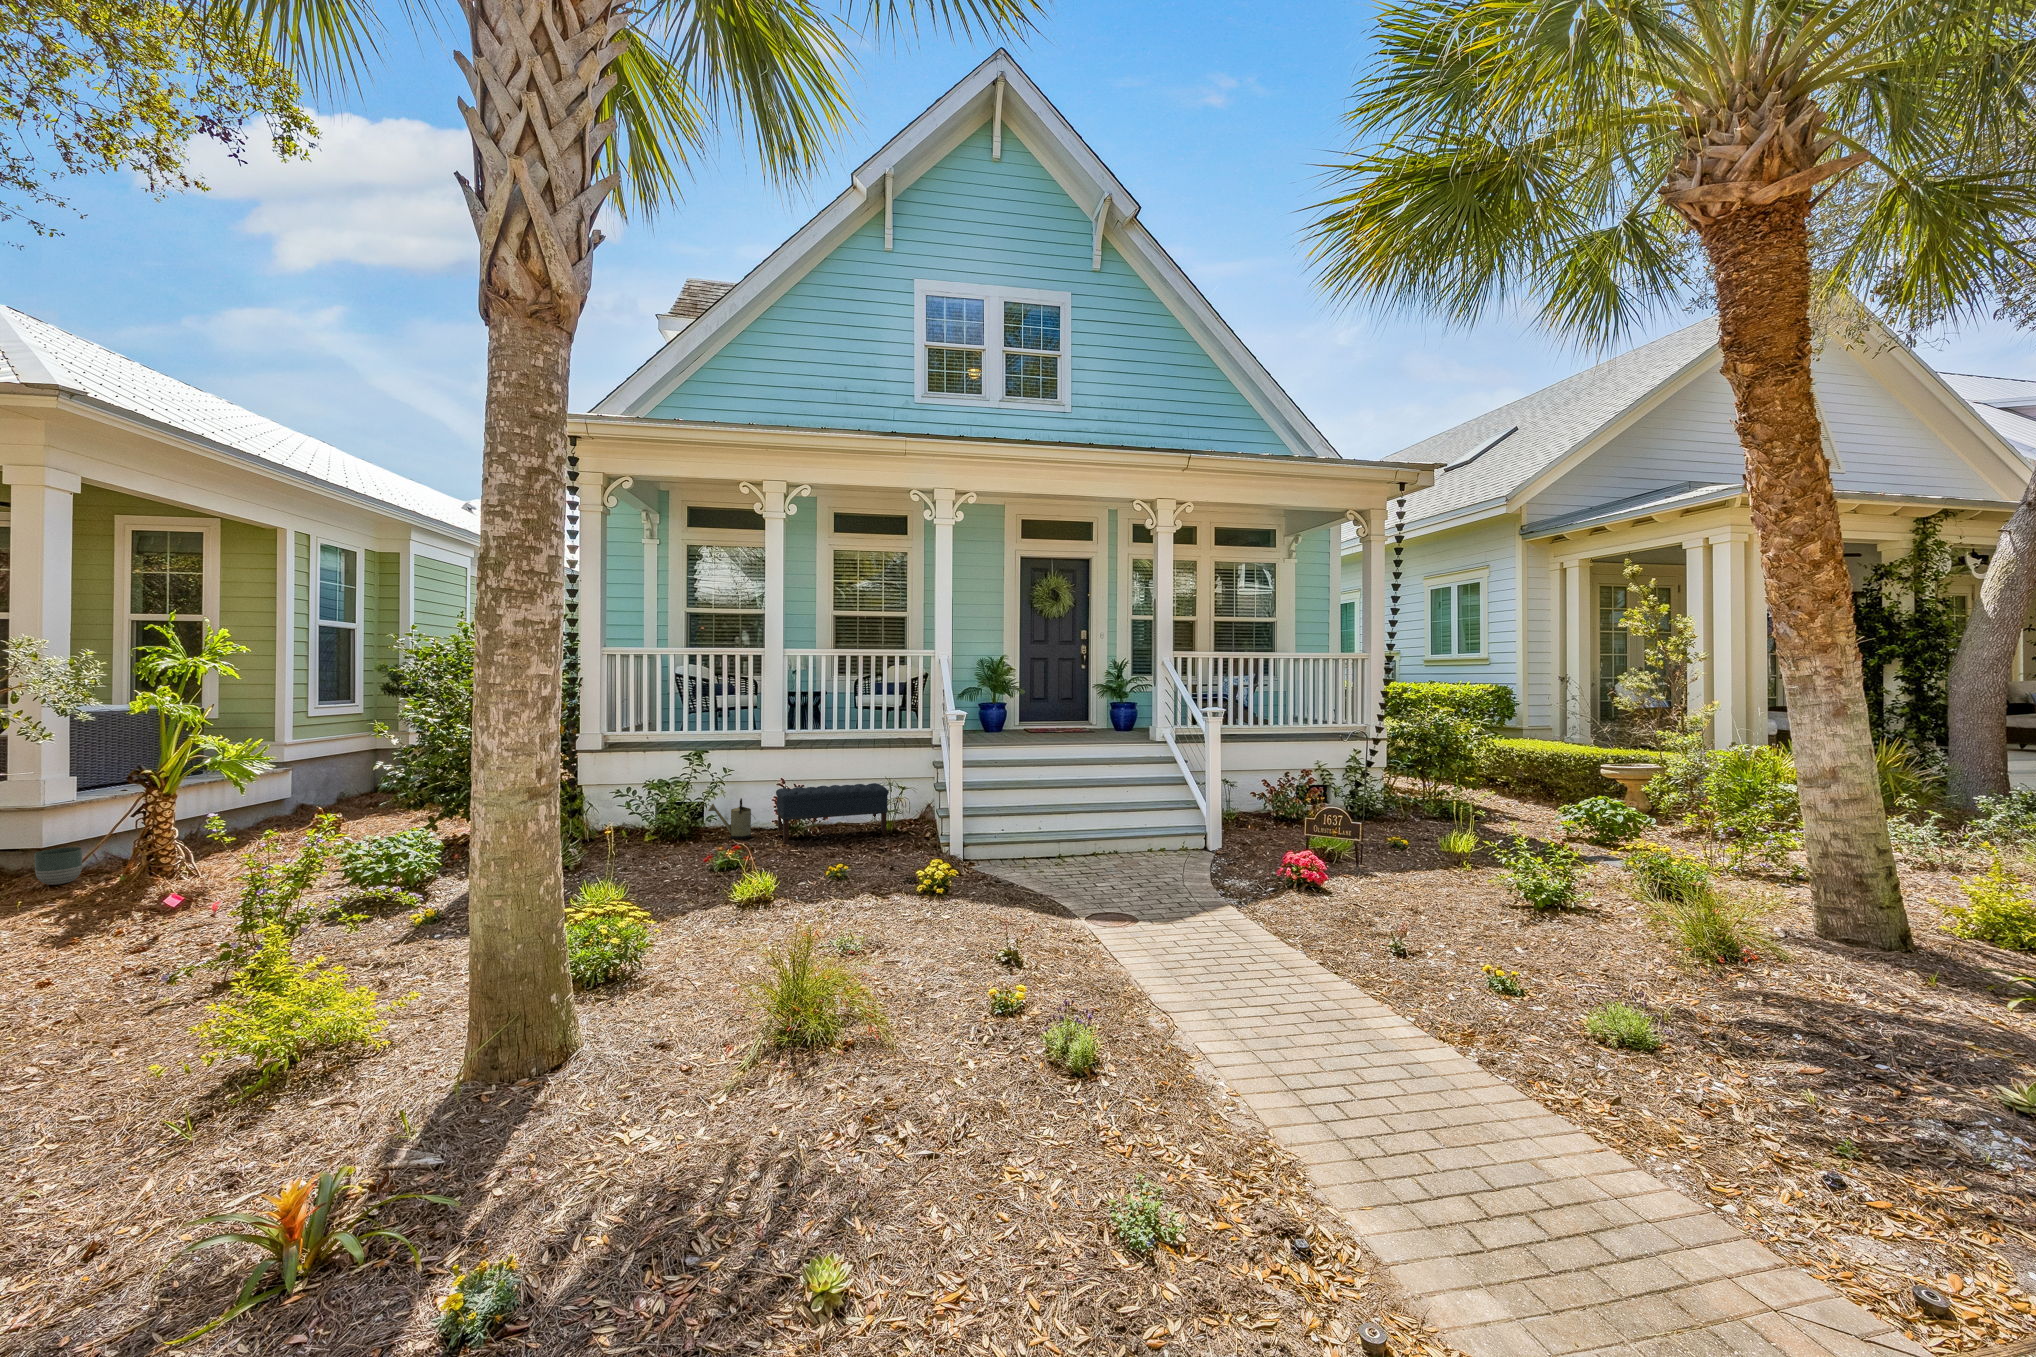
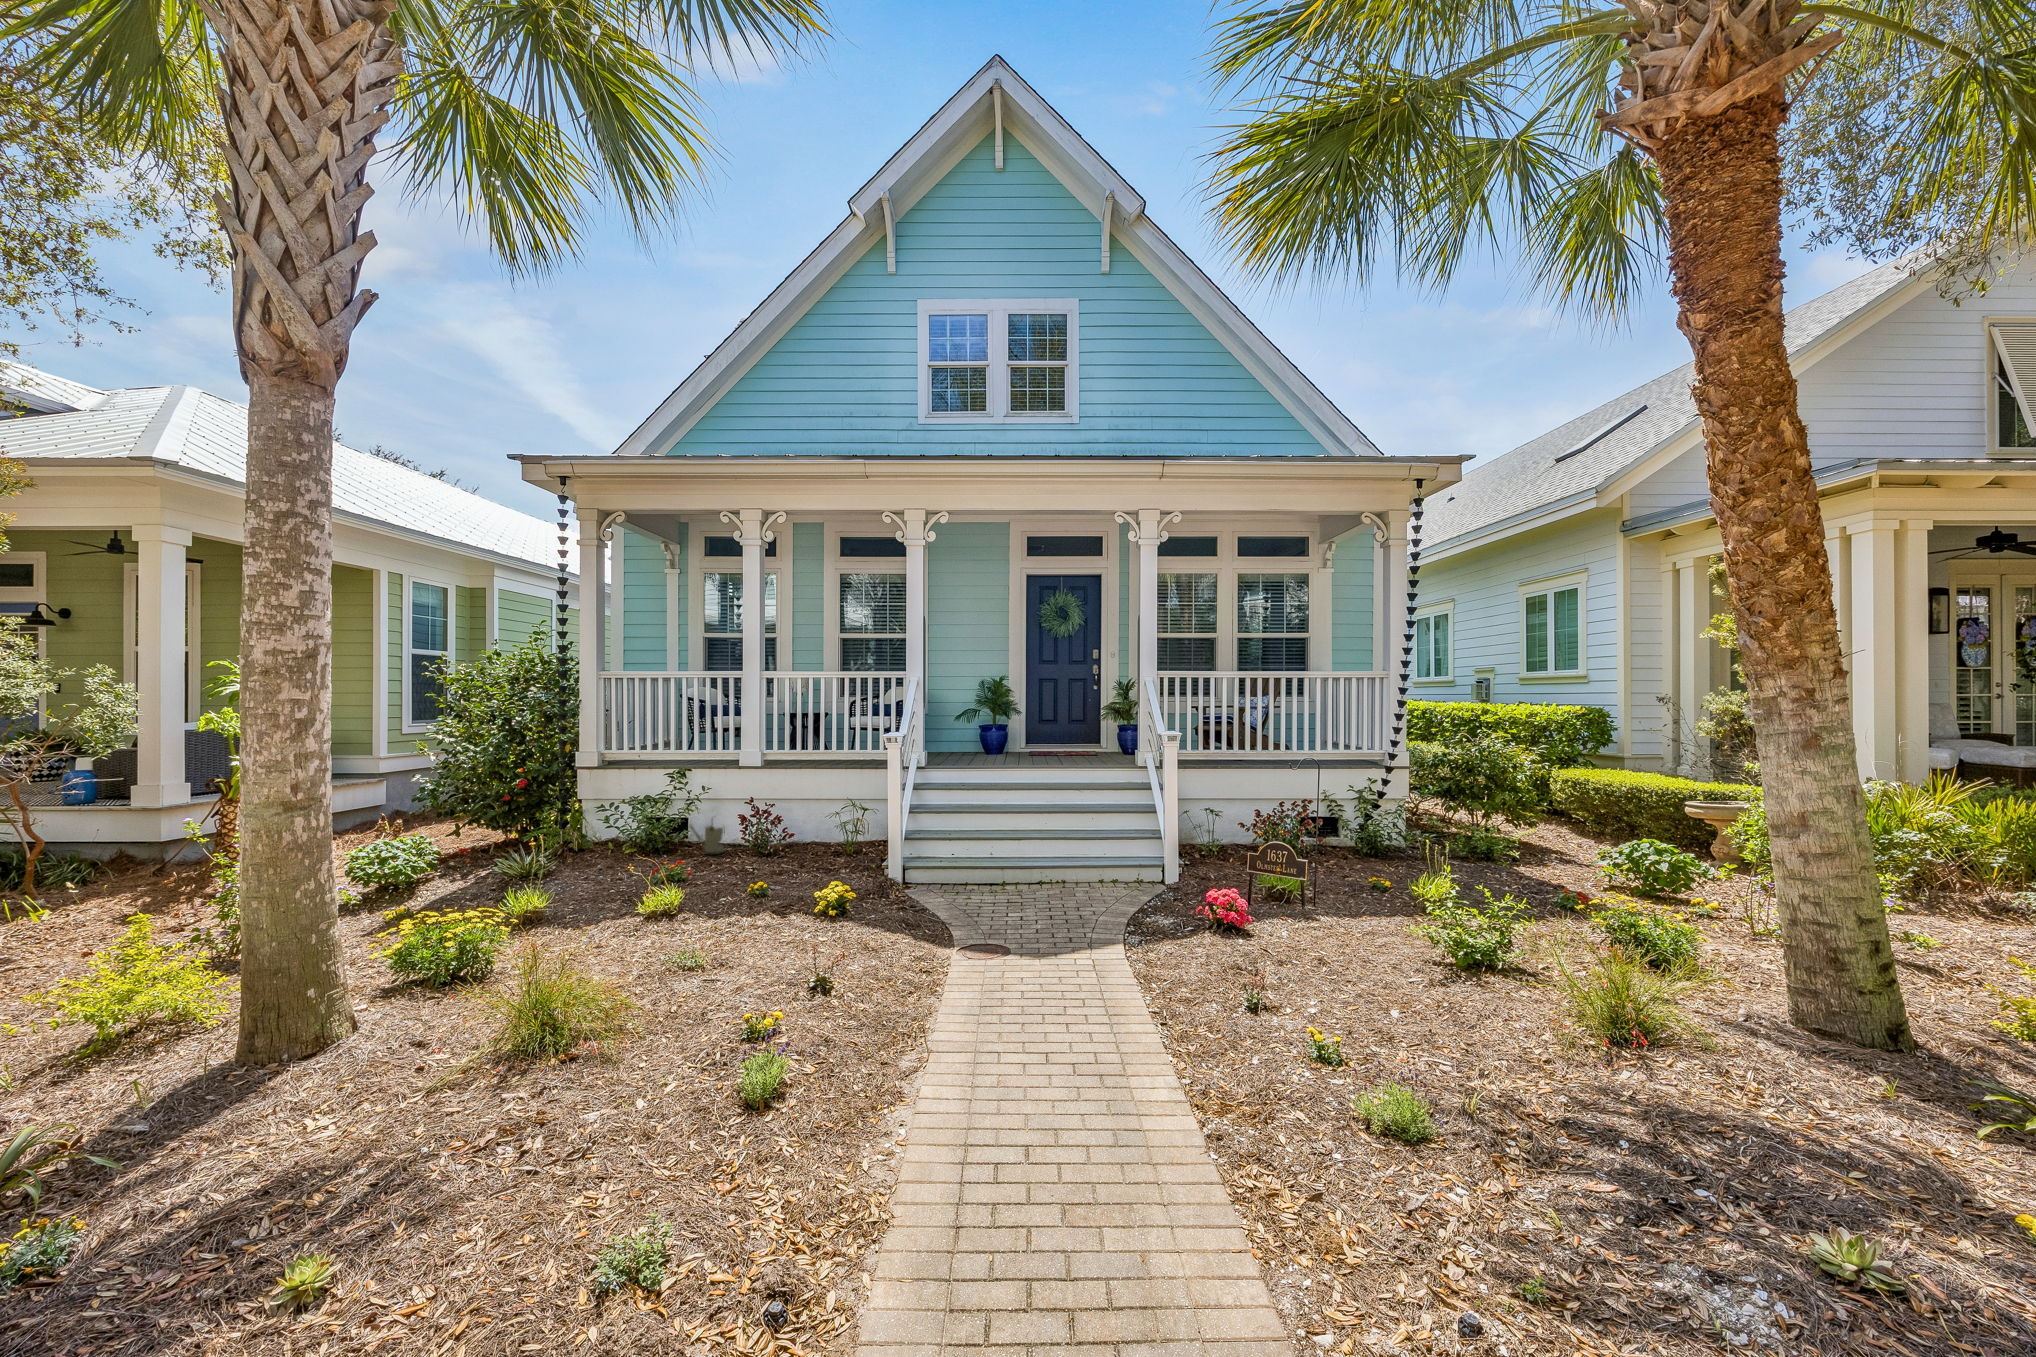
bench: present [776,783,889,843] -> none [744,804,852,861]
planter: present [34,847,82,885] -> none [125,845,163,876]

